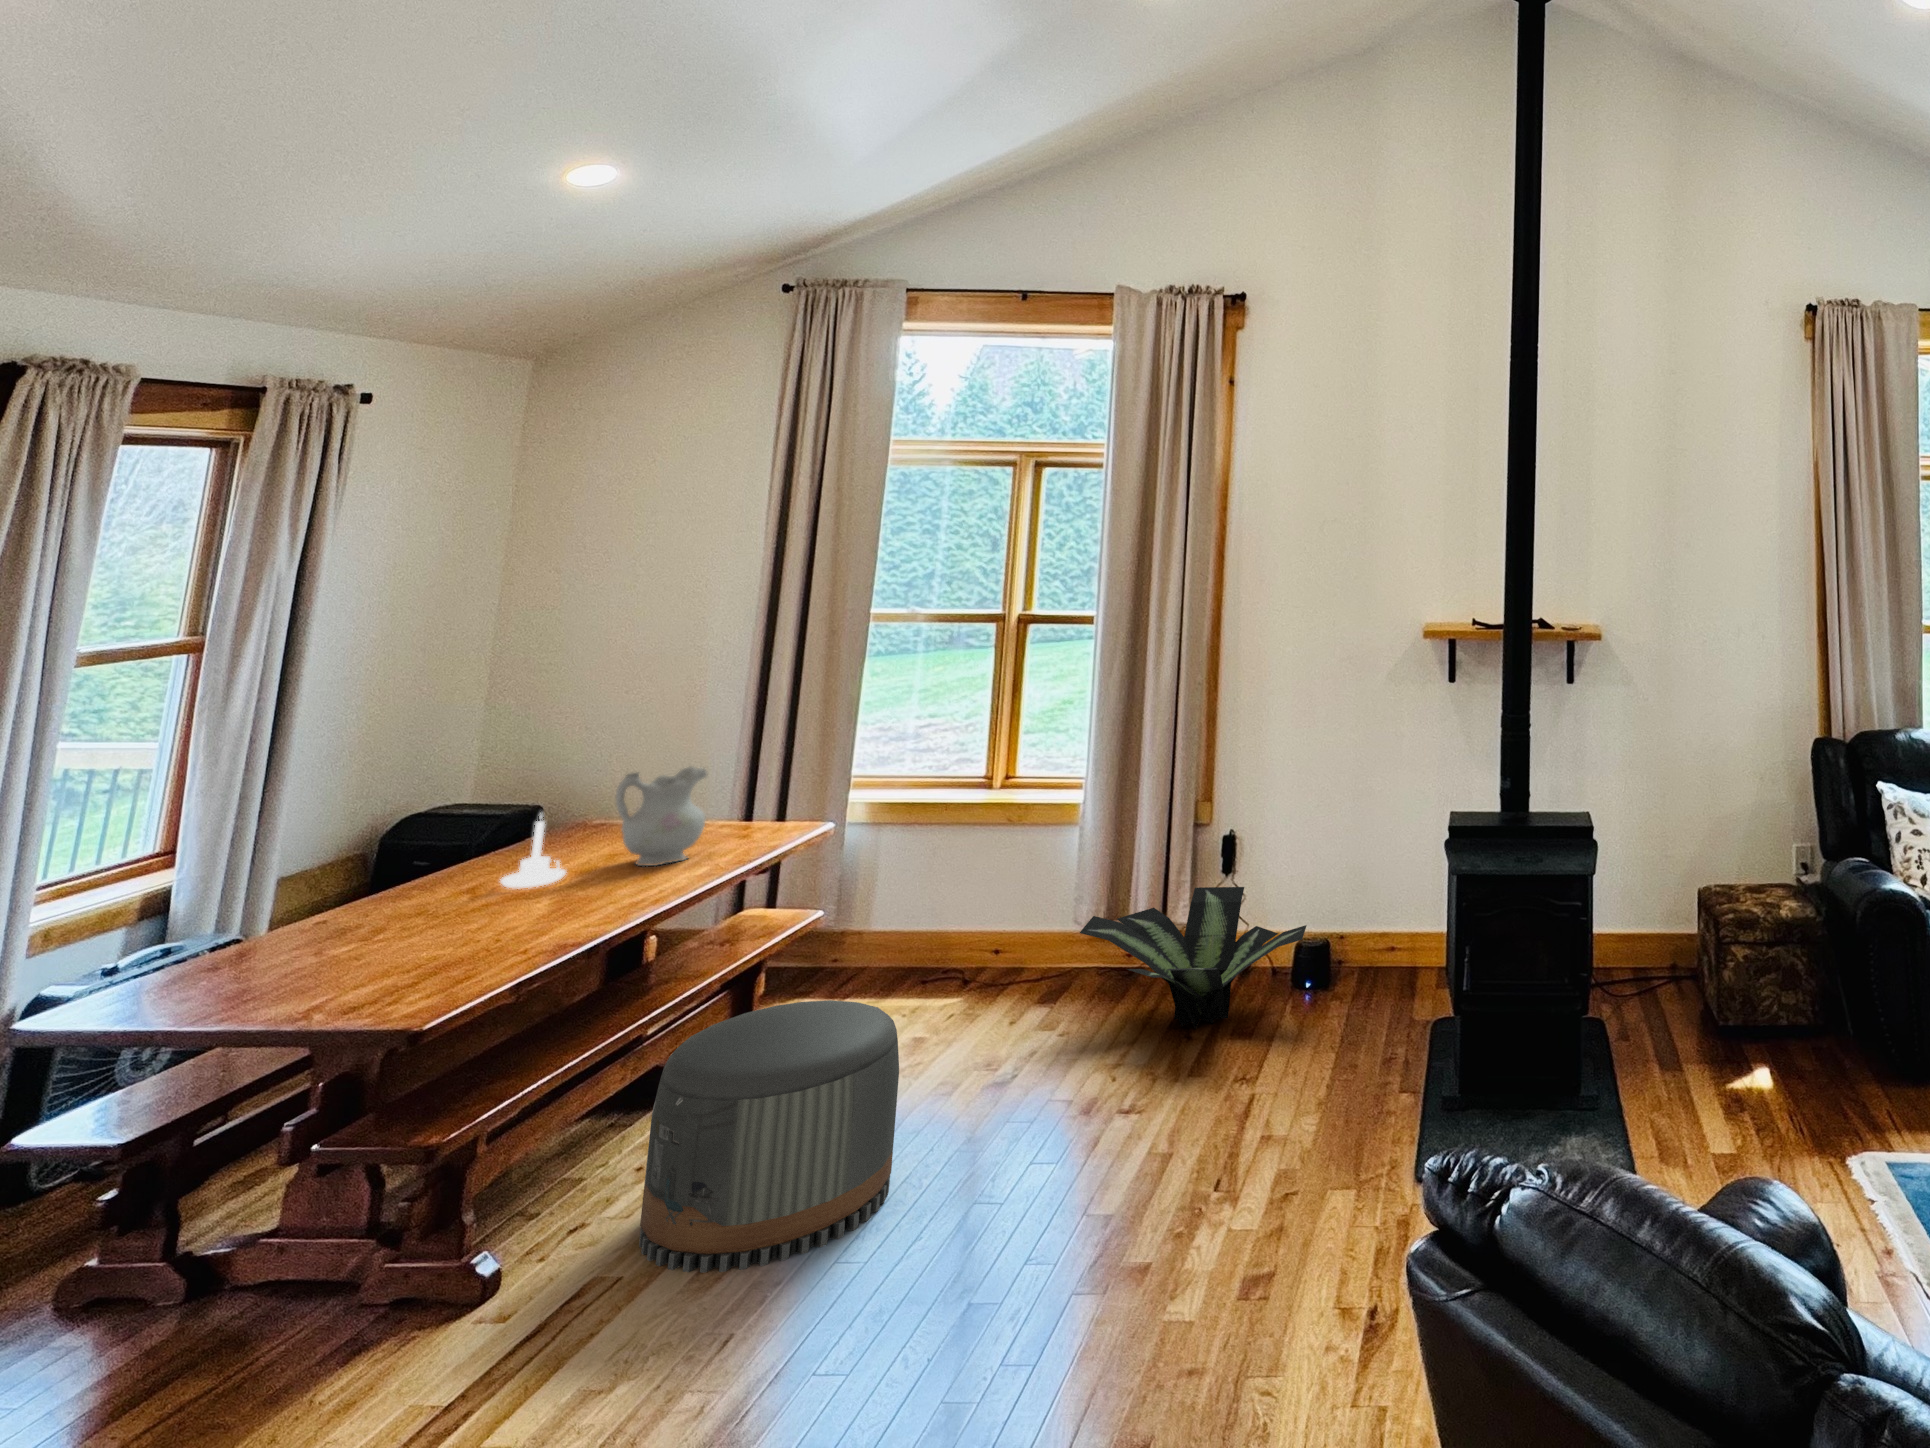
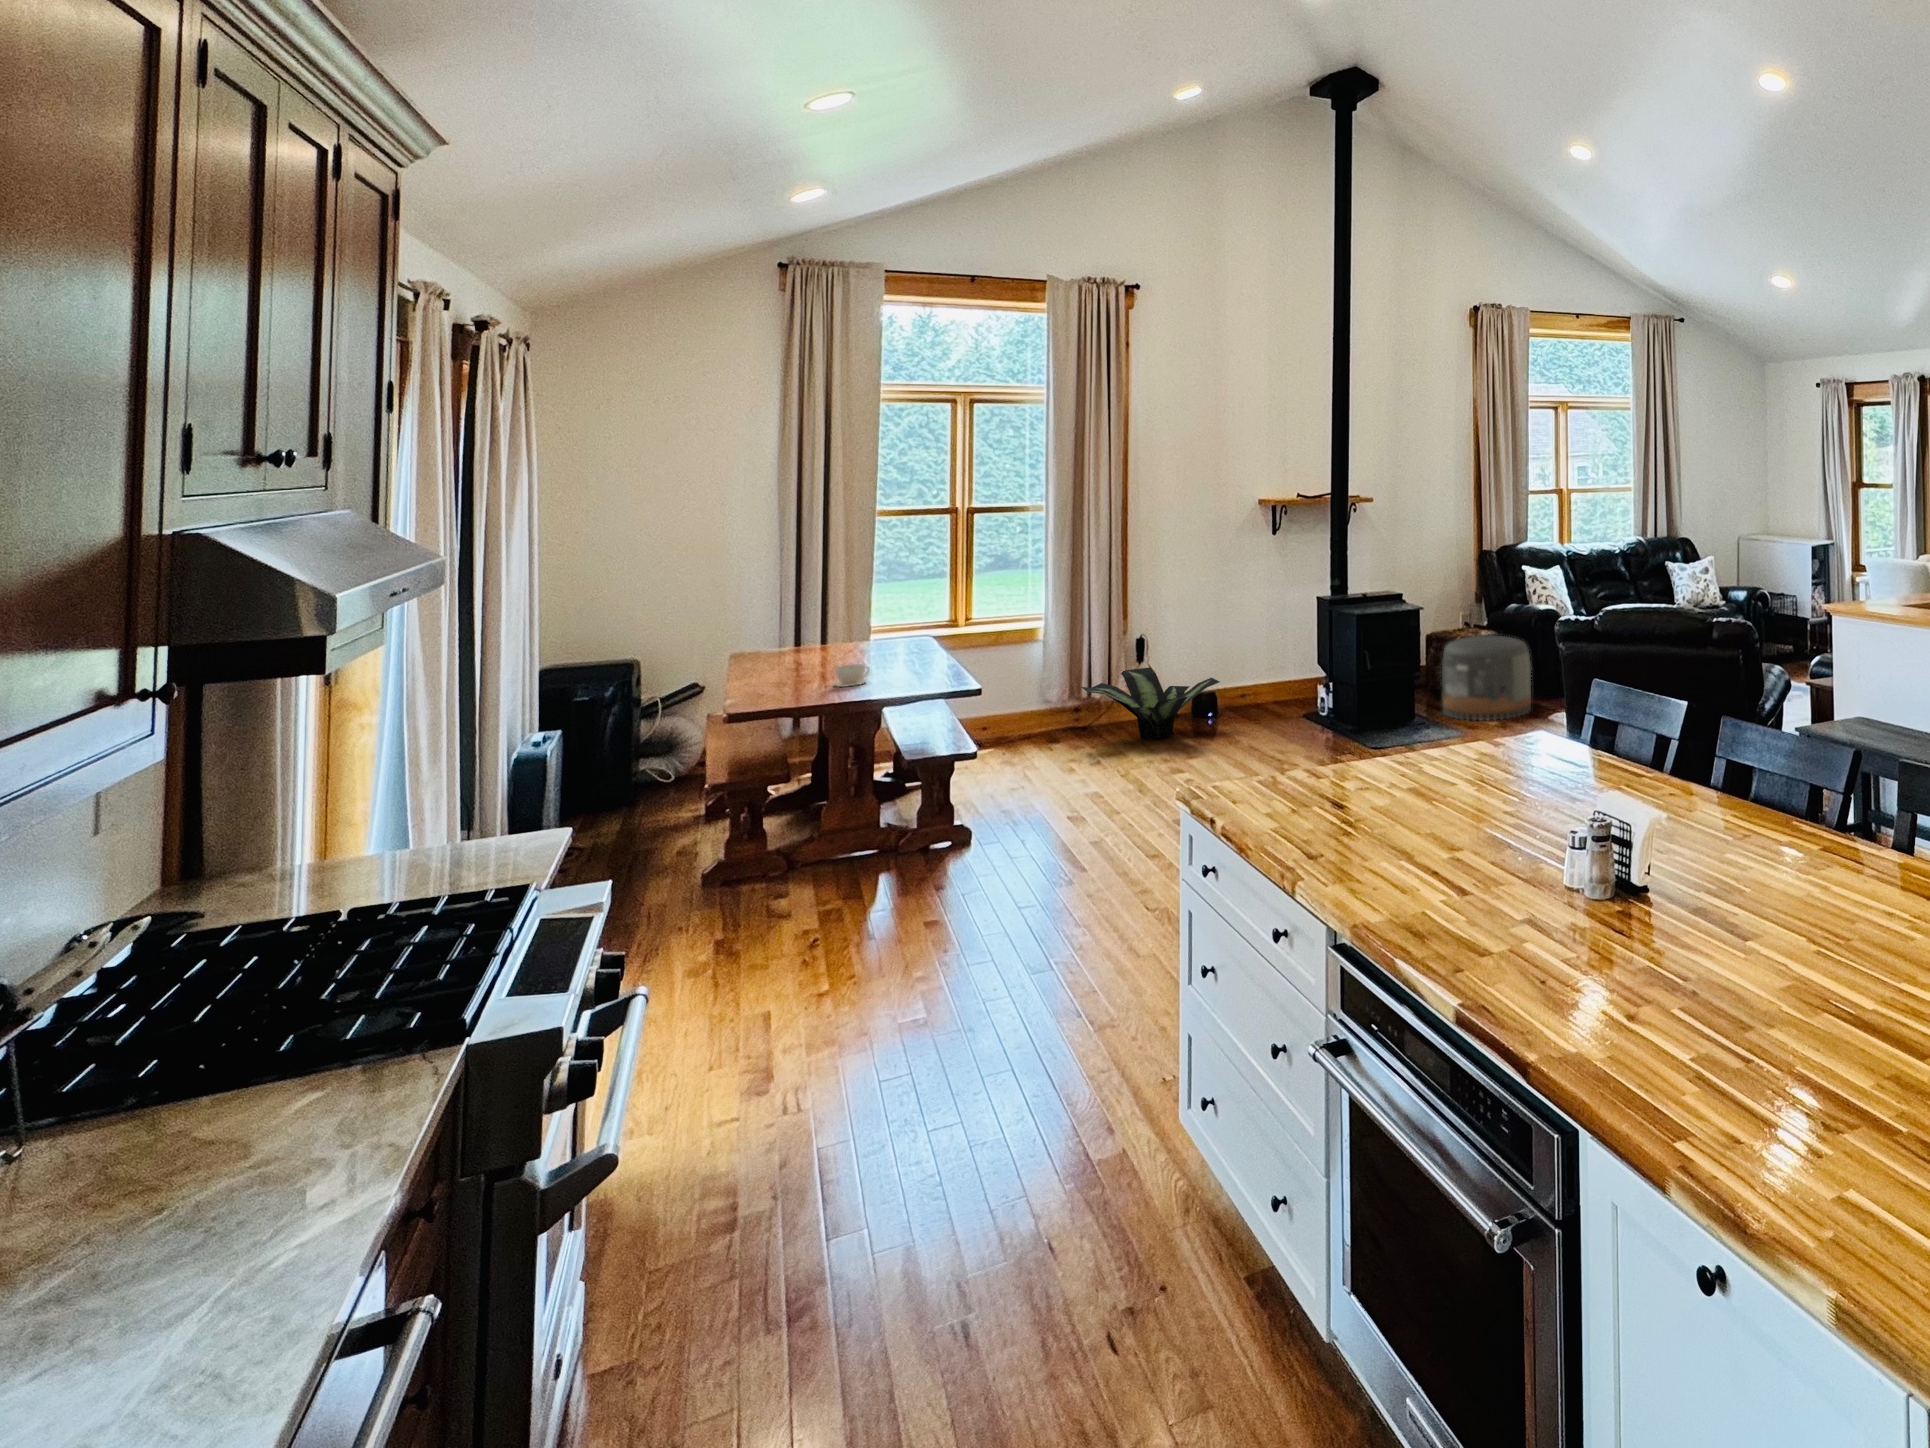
ceramic pitcher: present [616,767,707,866] -> none [838,598,891,660]
candle holder: present [500,815,566,888] -> none [790,626,831,673]
coffee cup: none [421,899,490,943] -> present [835,664,870,687]
pouf: present [639,1000,899,1273] -> present [1442,636,1531,721]

